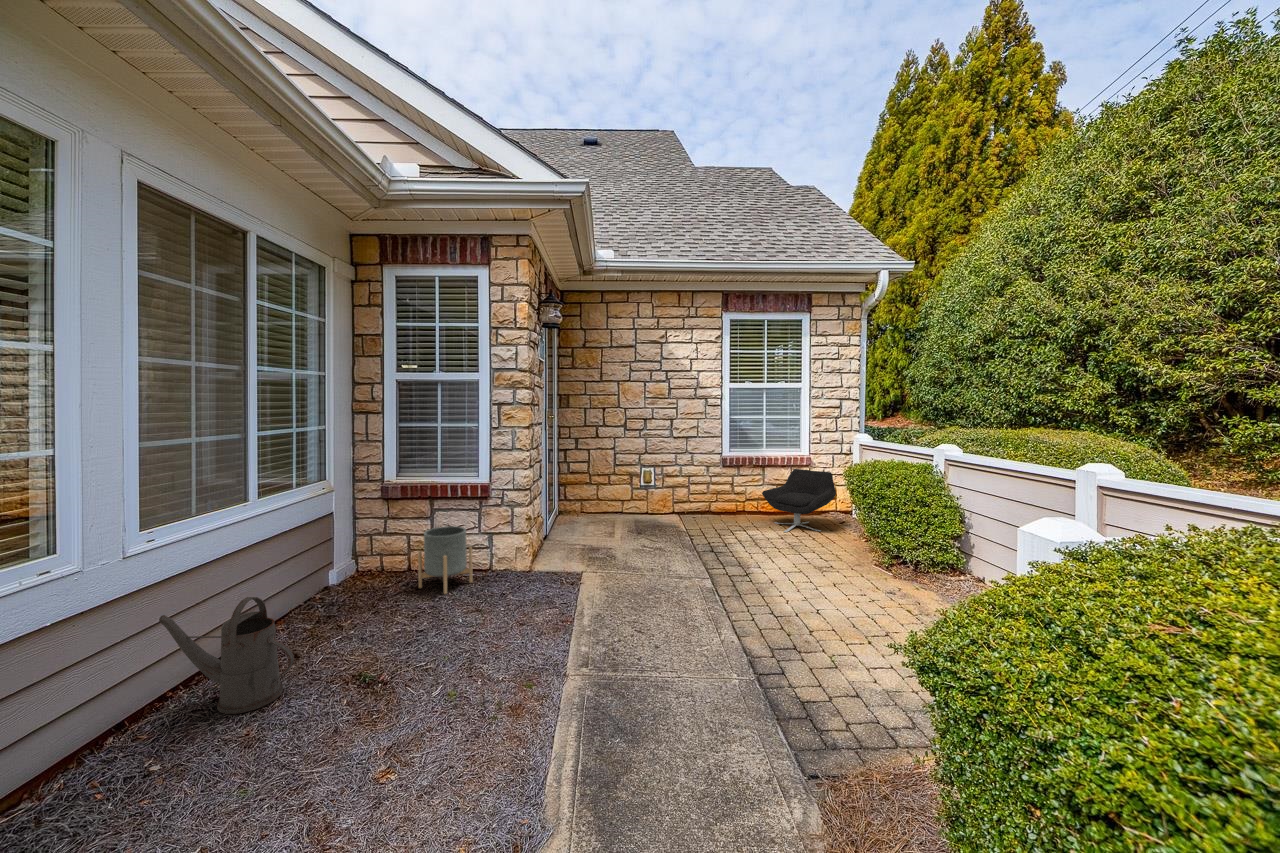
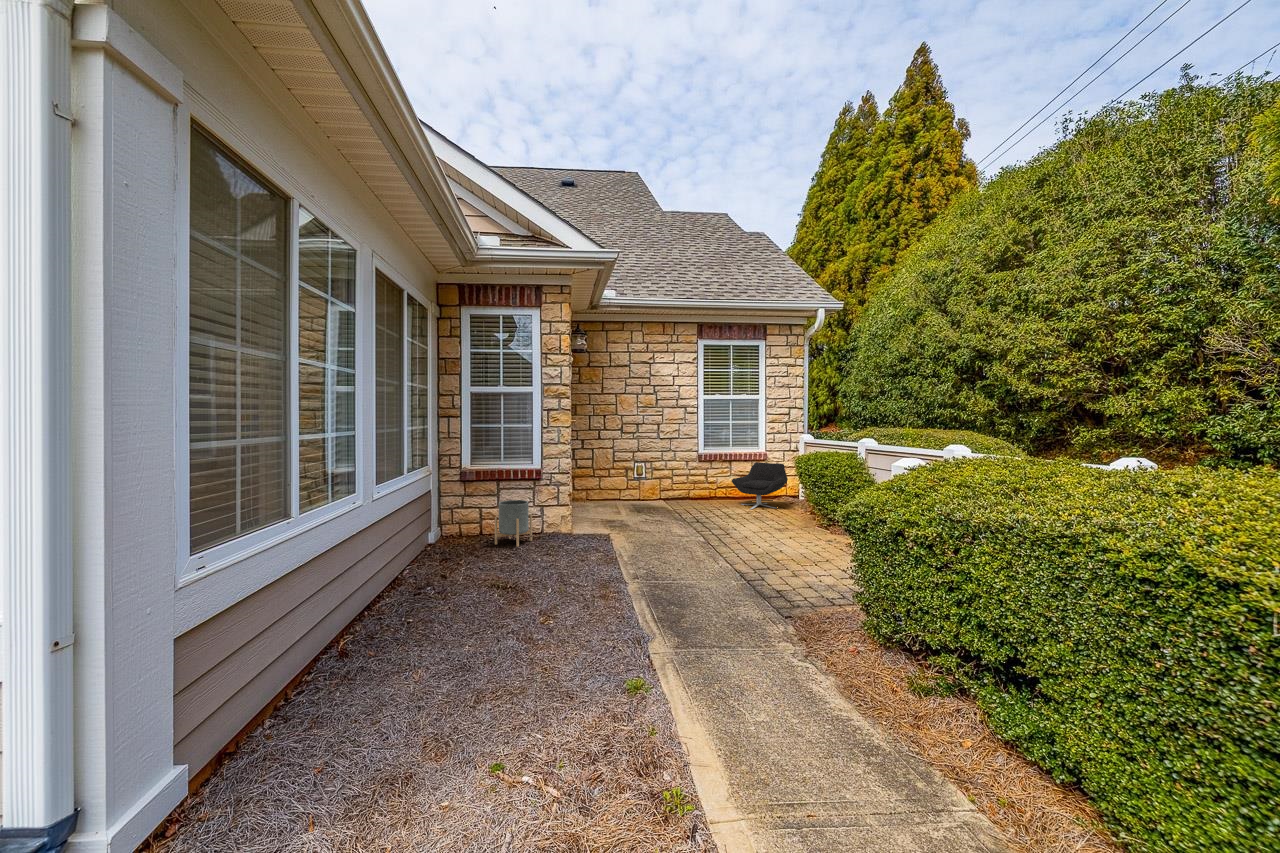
watering can: present [159,597,294,714] -> none [380,527,465,598]

